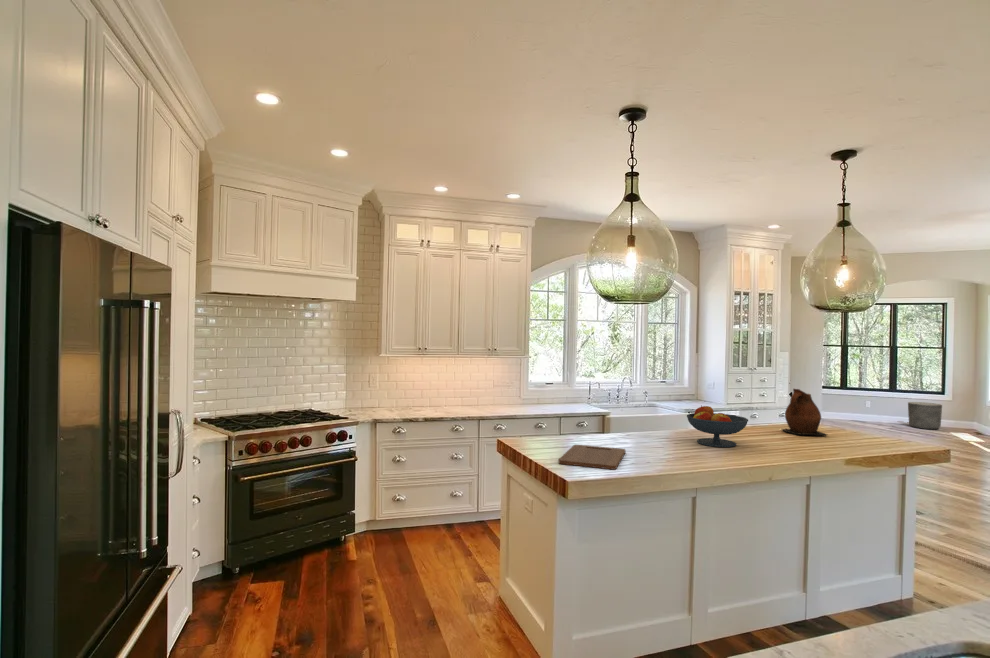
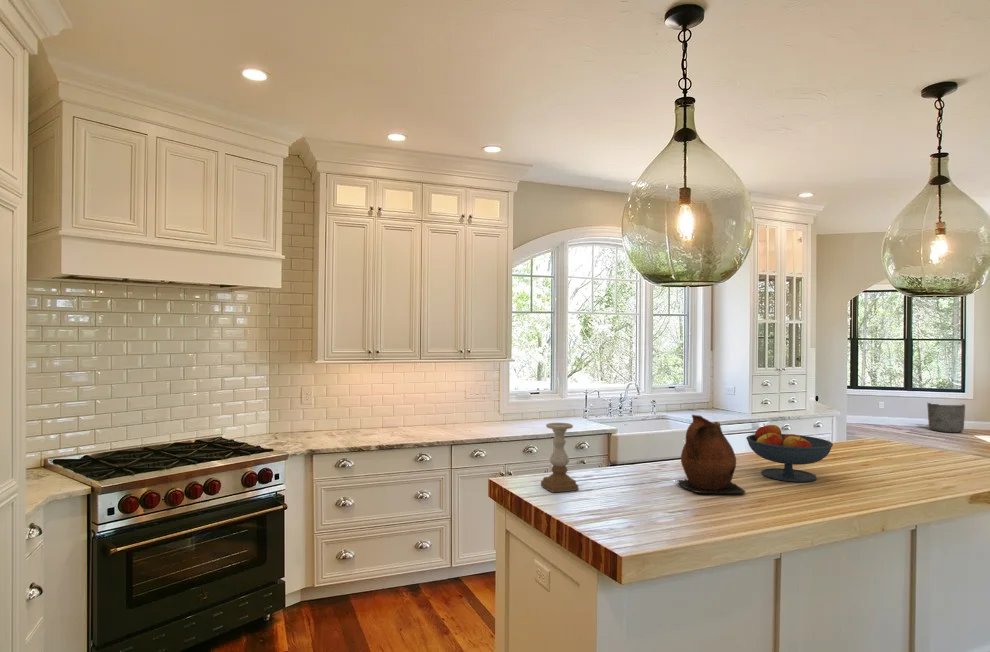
ceramic pitcher: present [783,389,827,436] -> present [678,415,746,494]
candle holder: none [532,399,557,447] -> present [541,423,579,492]
cutting board: present [559,445,626,469] -> none [592,487,681,530]

